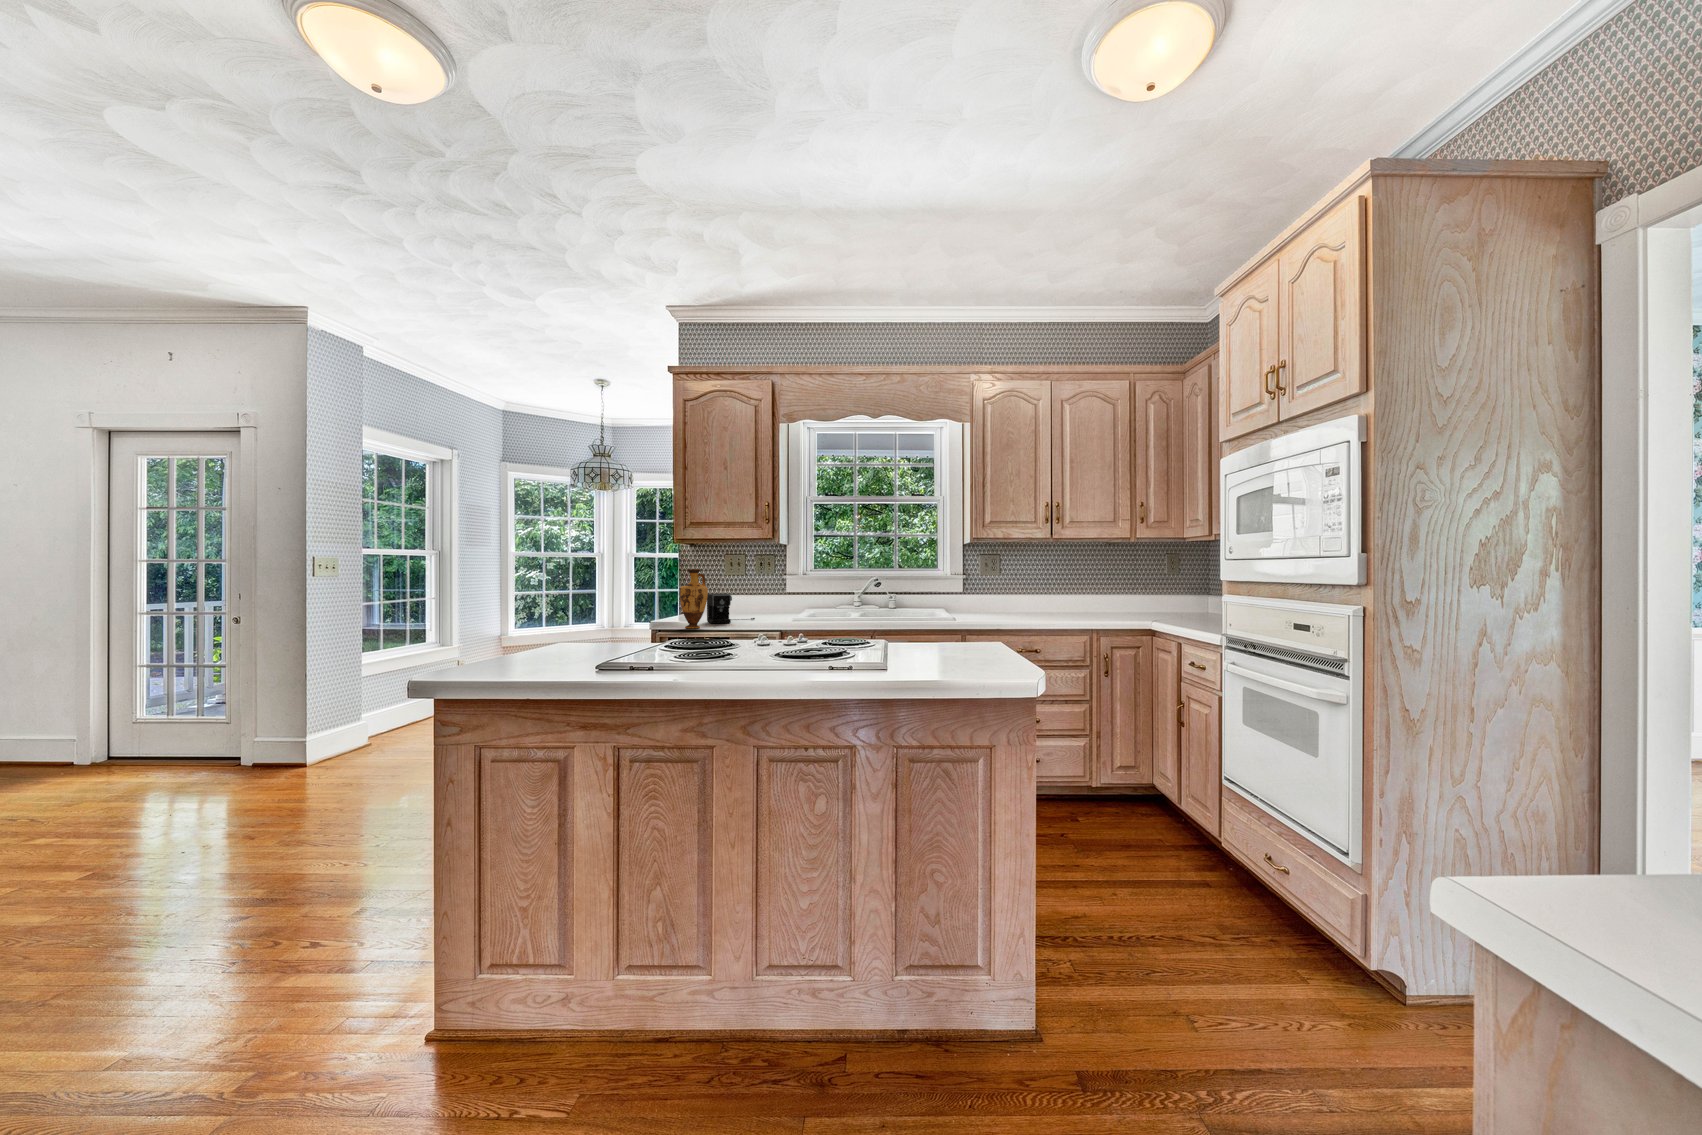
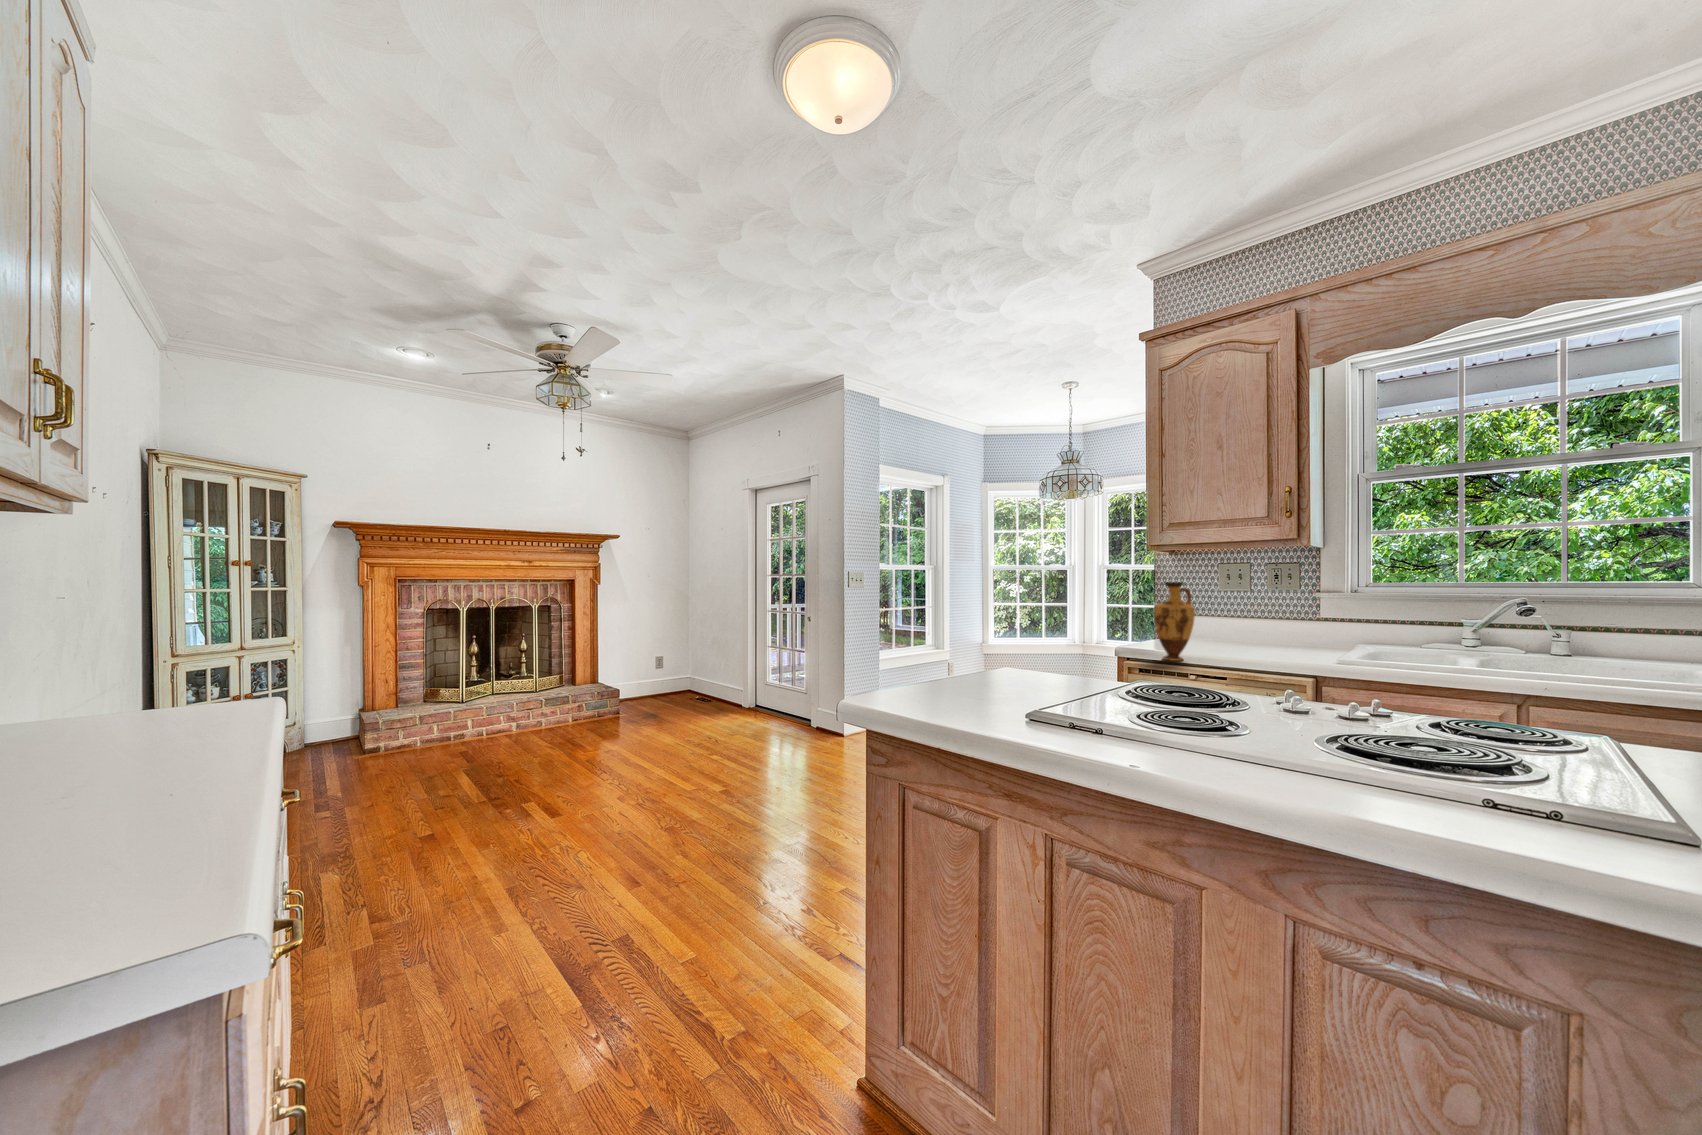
coffee maker: present [707,593,755,623] -> none [1193,614,1268,654]

